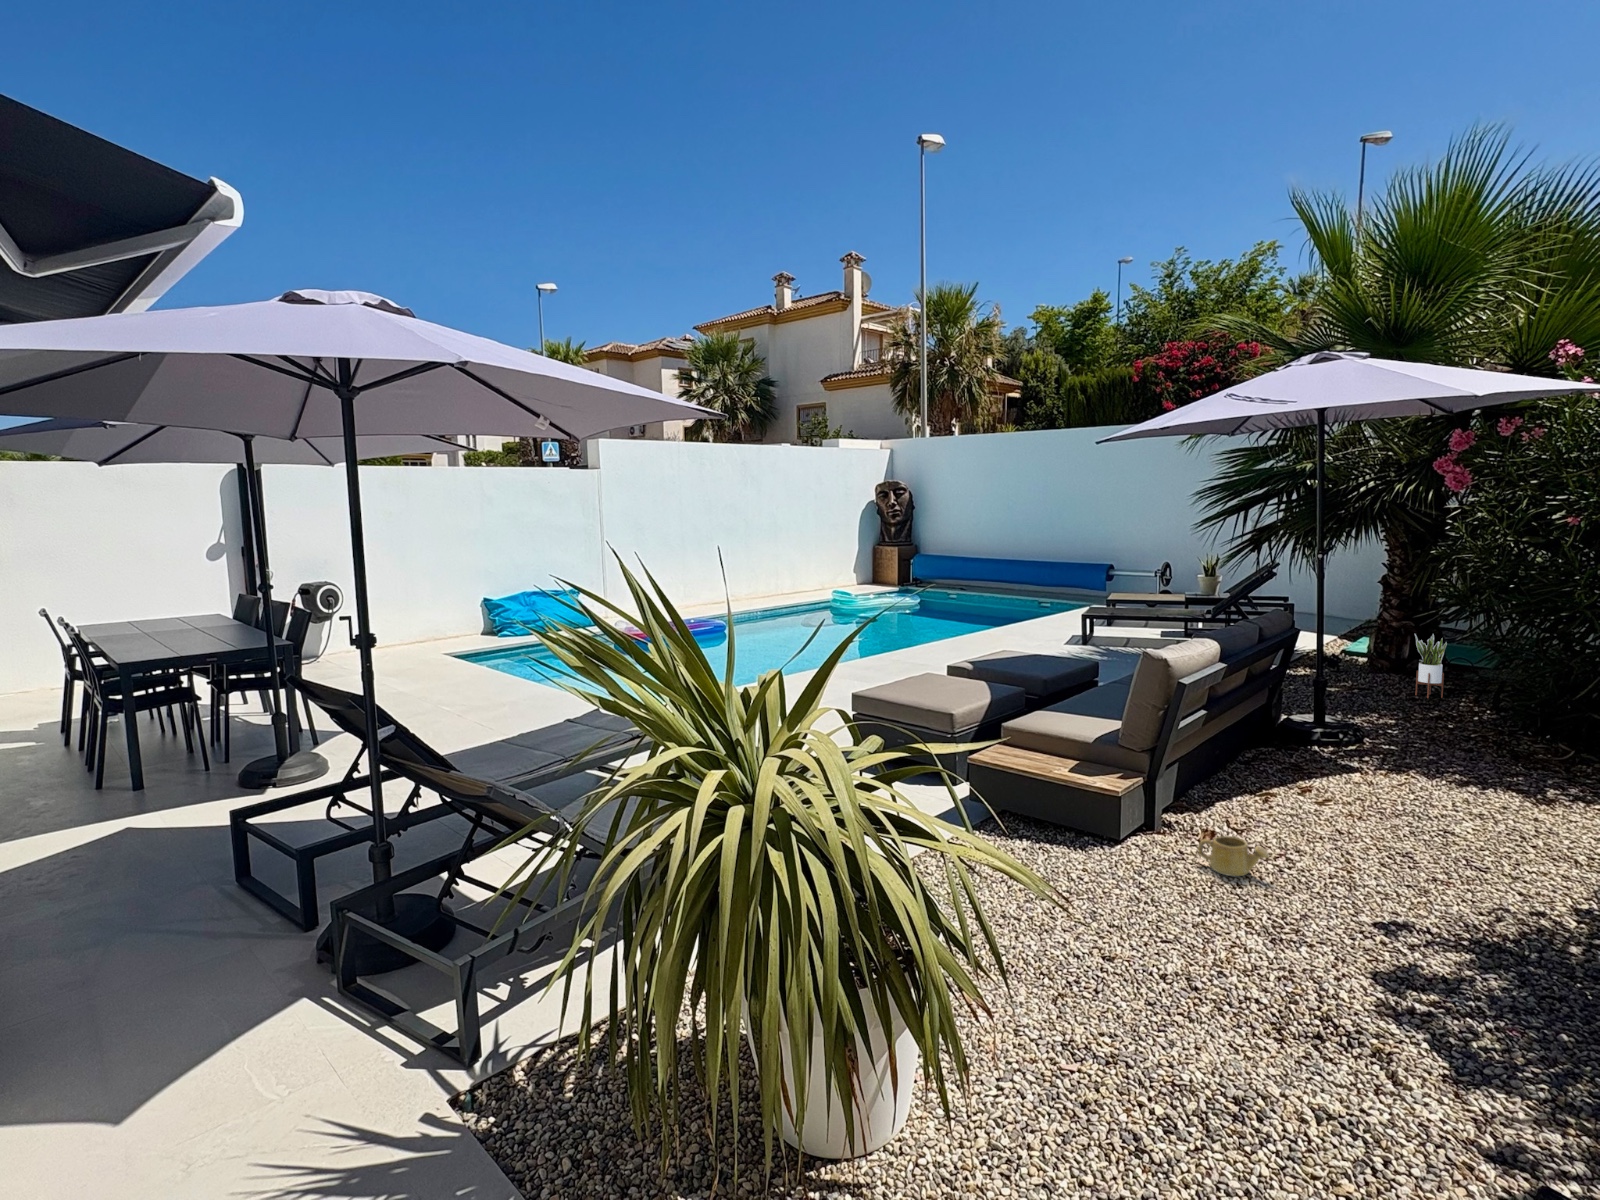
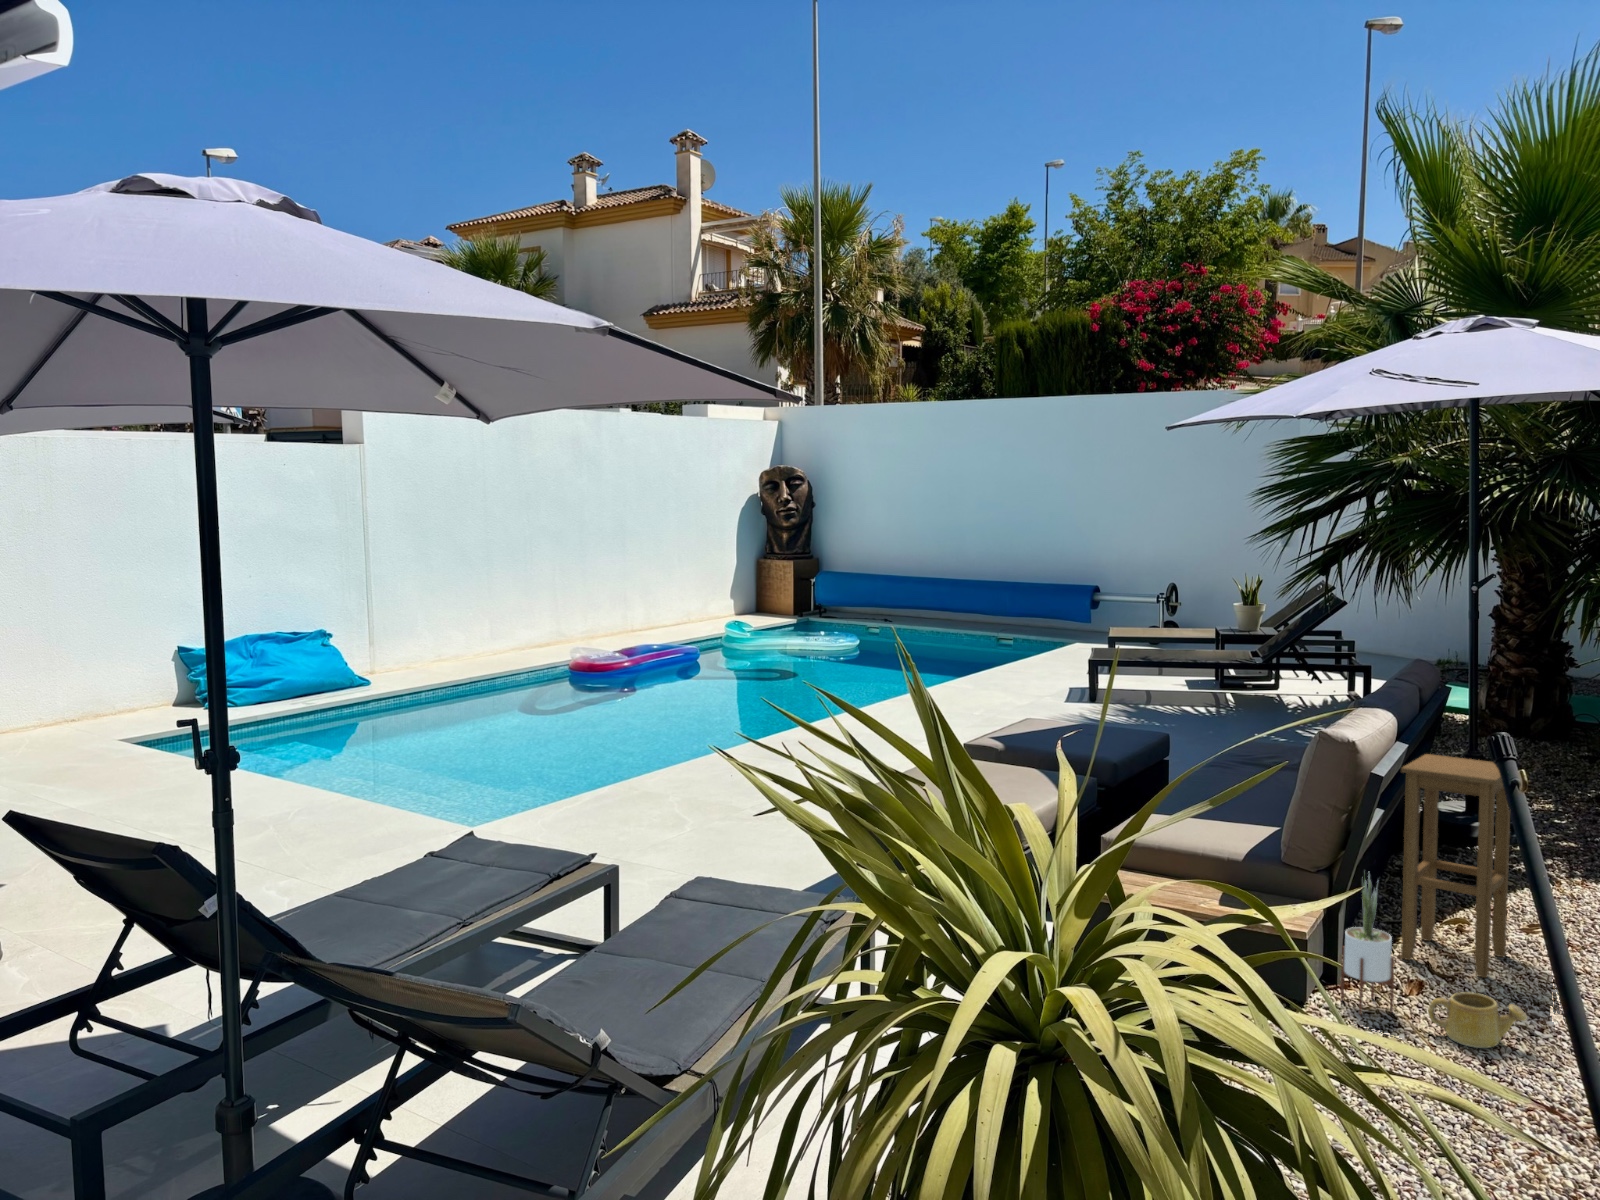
potted plant: present [1415,634,1447,698] -> present [1341,874,1394,1014]
stool: none [1210,668,1305,833] -> present [1401,754,1510,978]

